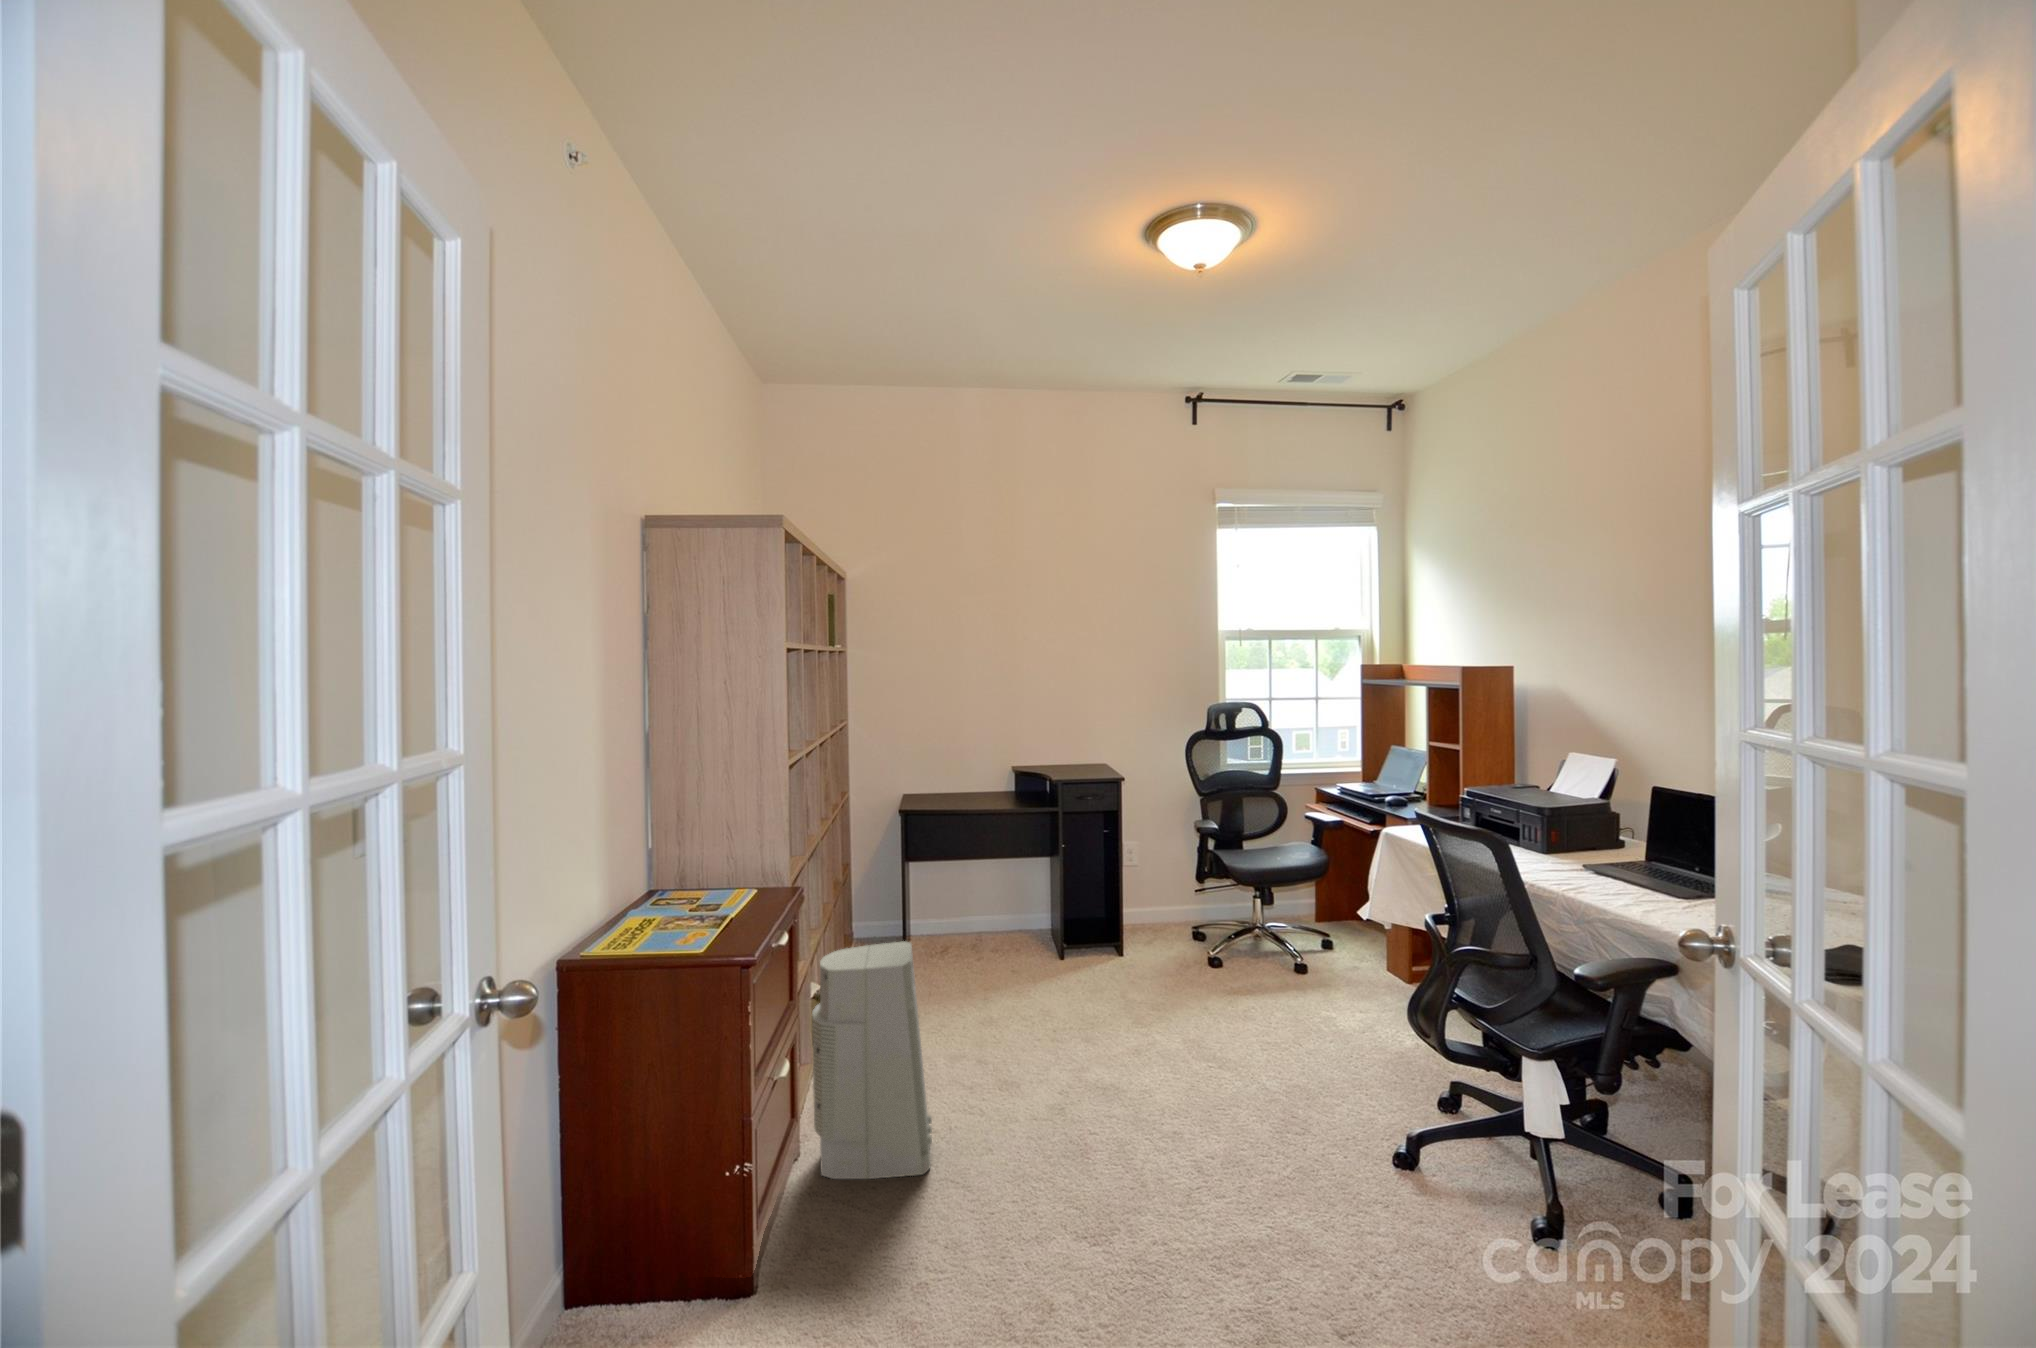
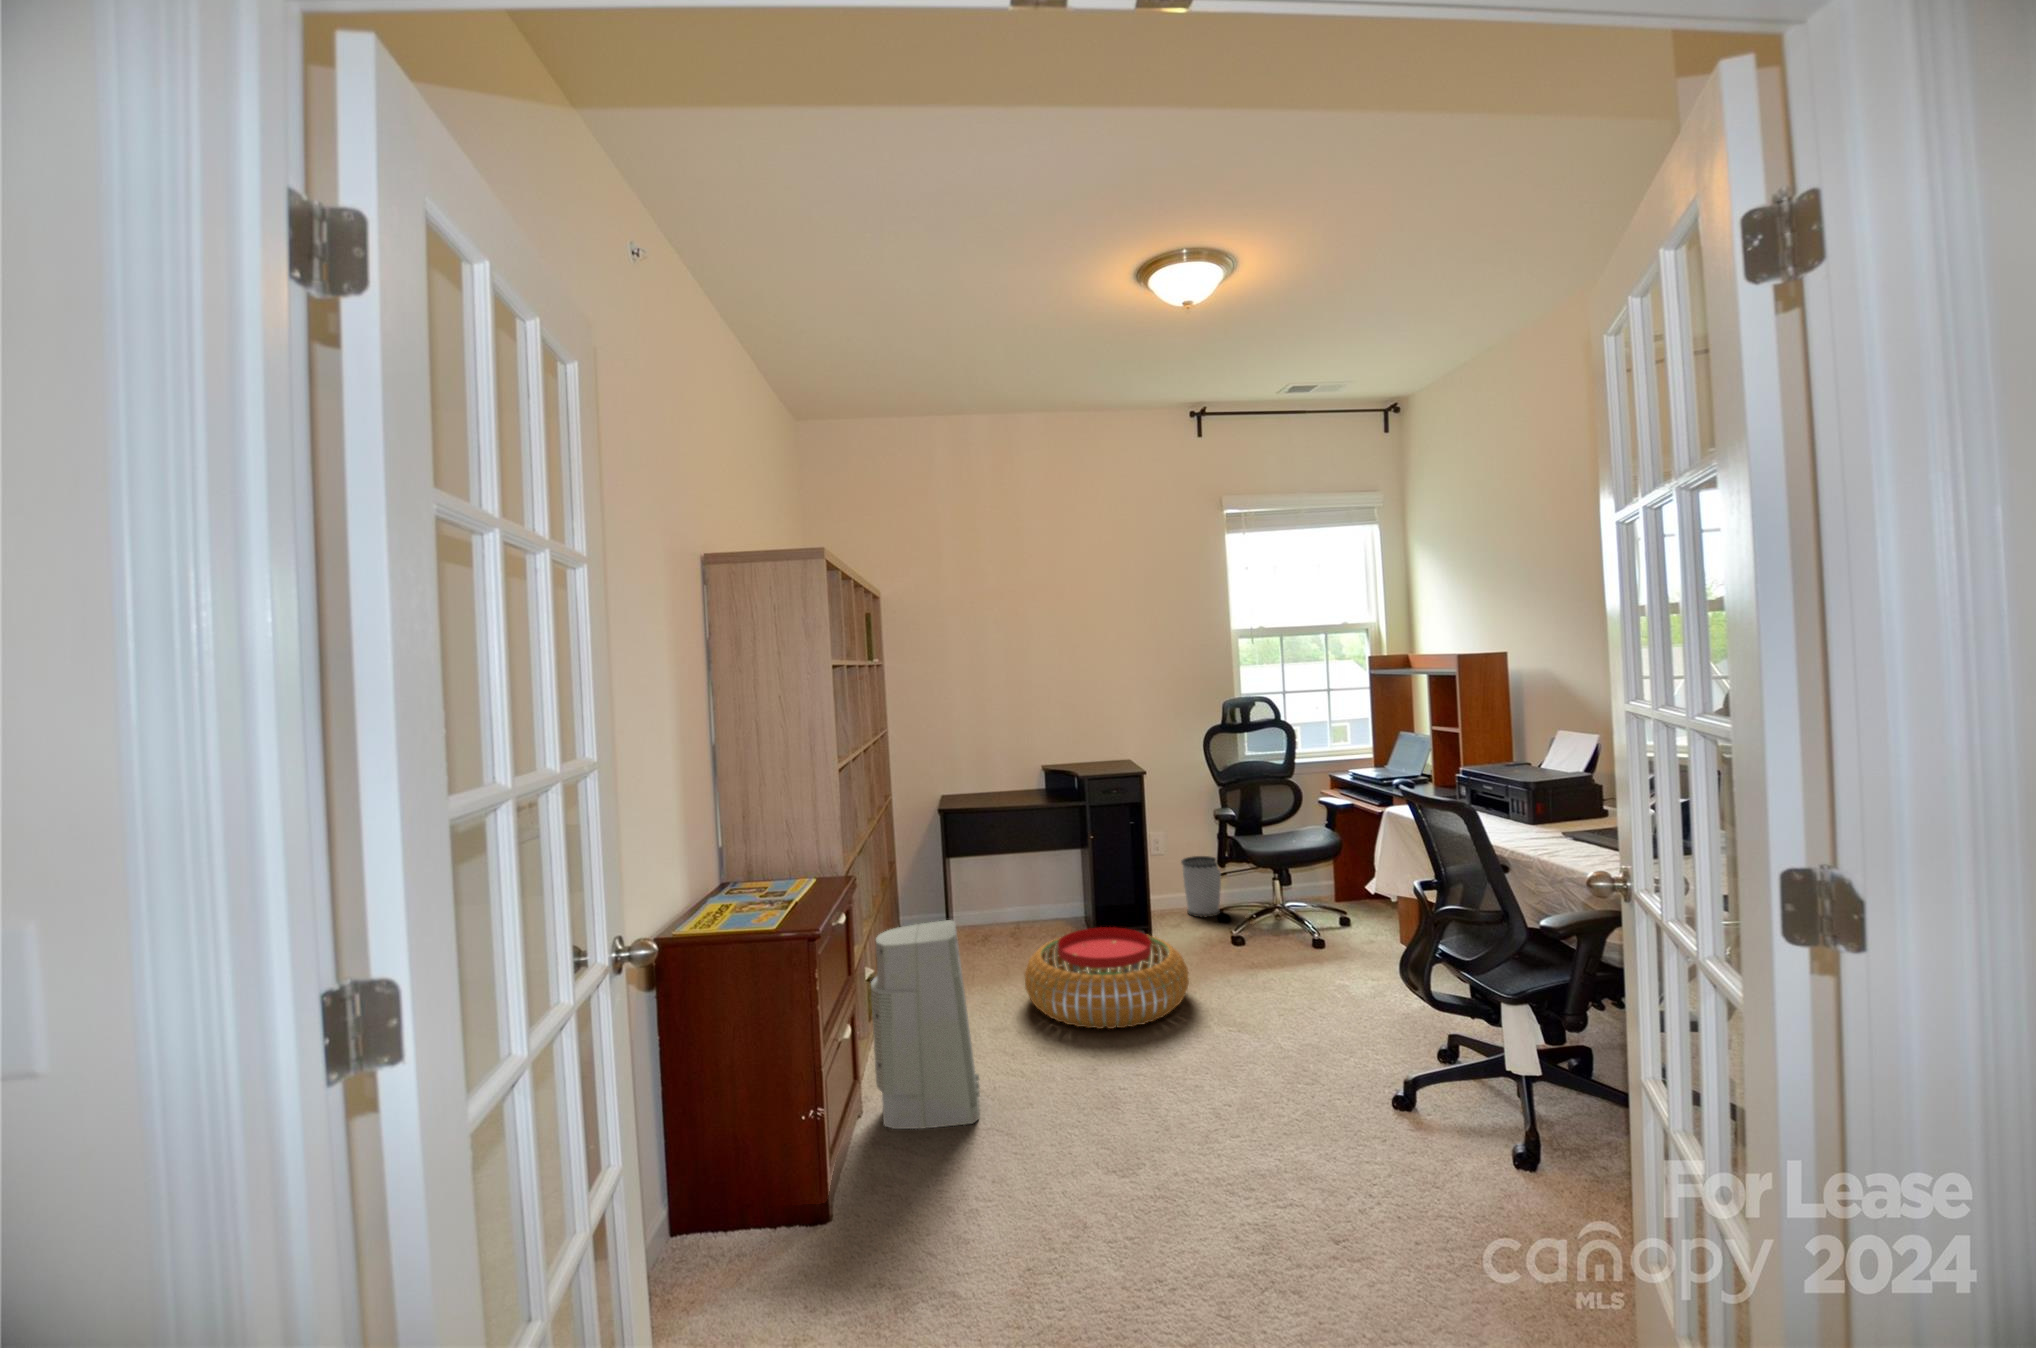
wastebasket: none [1156,870,1200,937] -> present [1181,856,1221,917]
pouf: none [985,948,1165,1063] -> present [1025,927,1189,1029]

